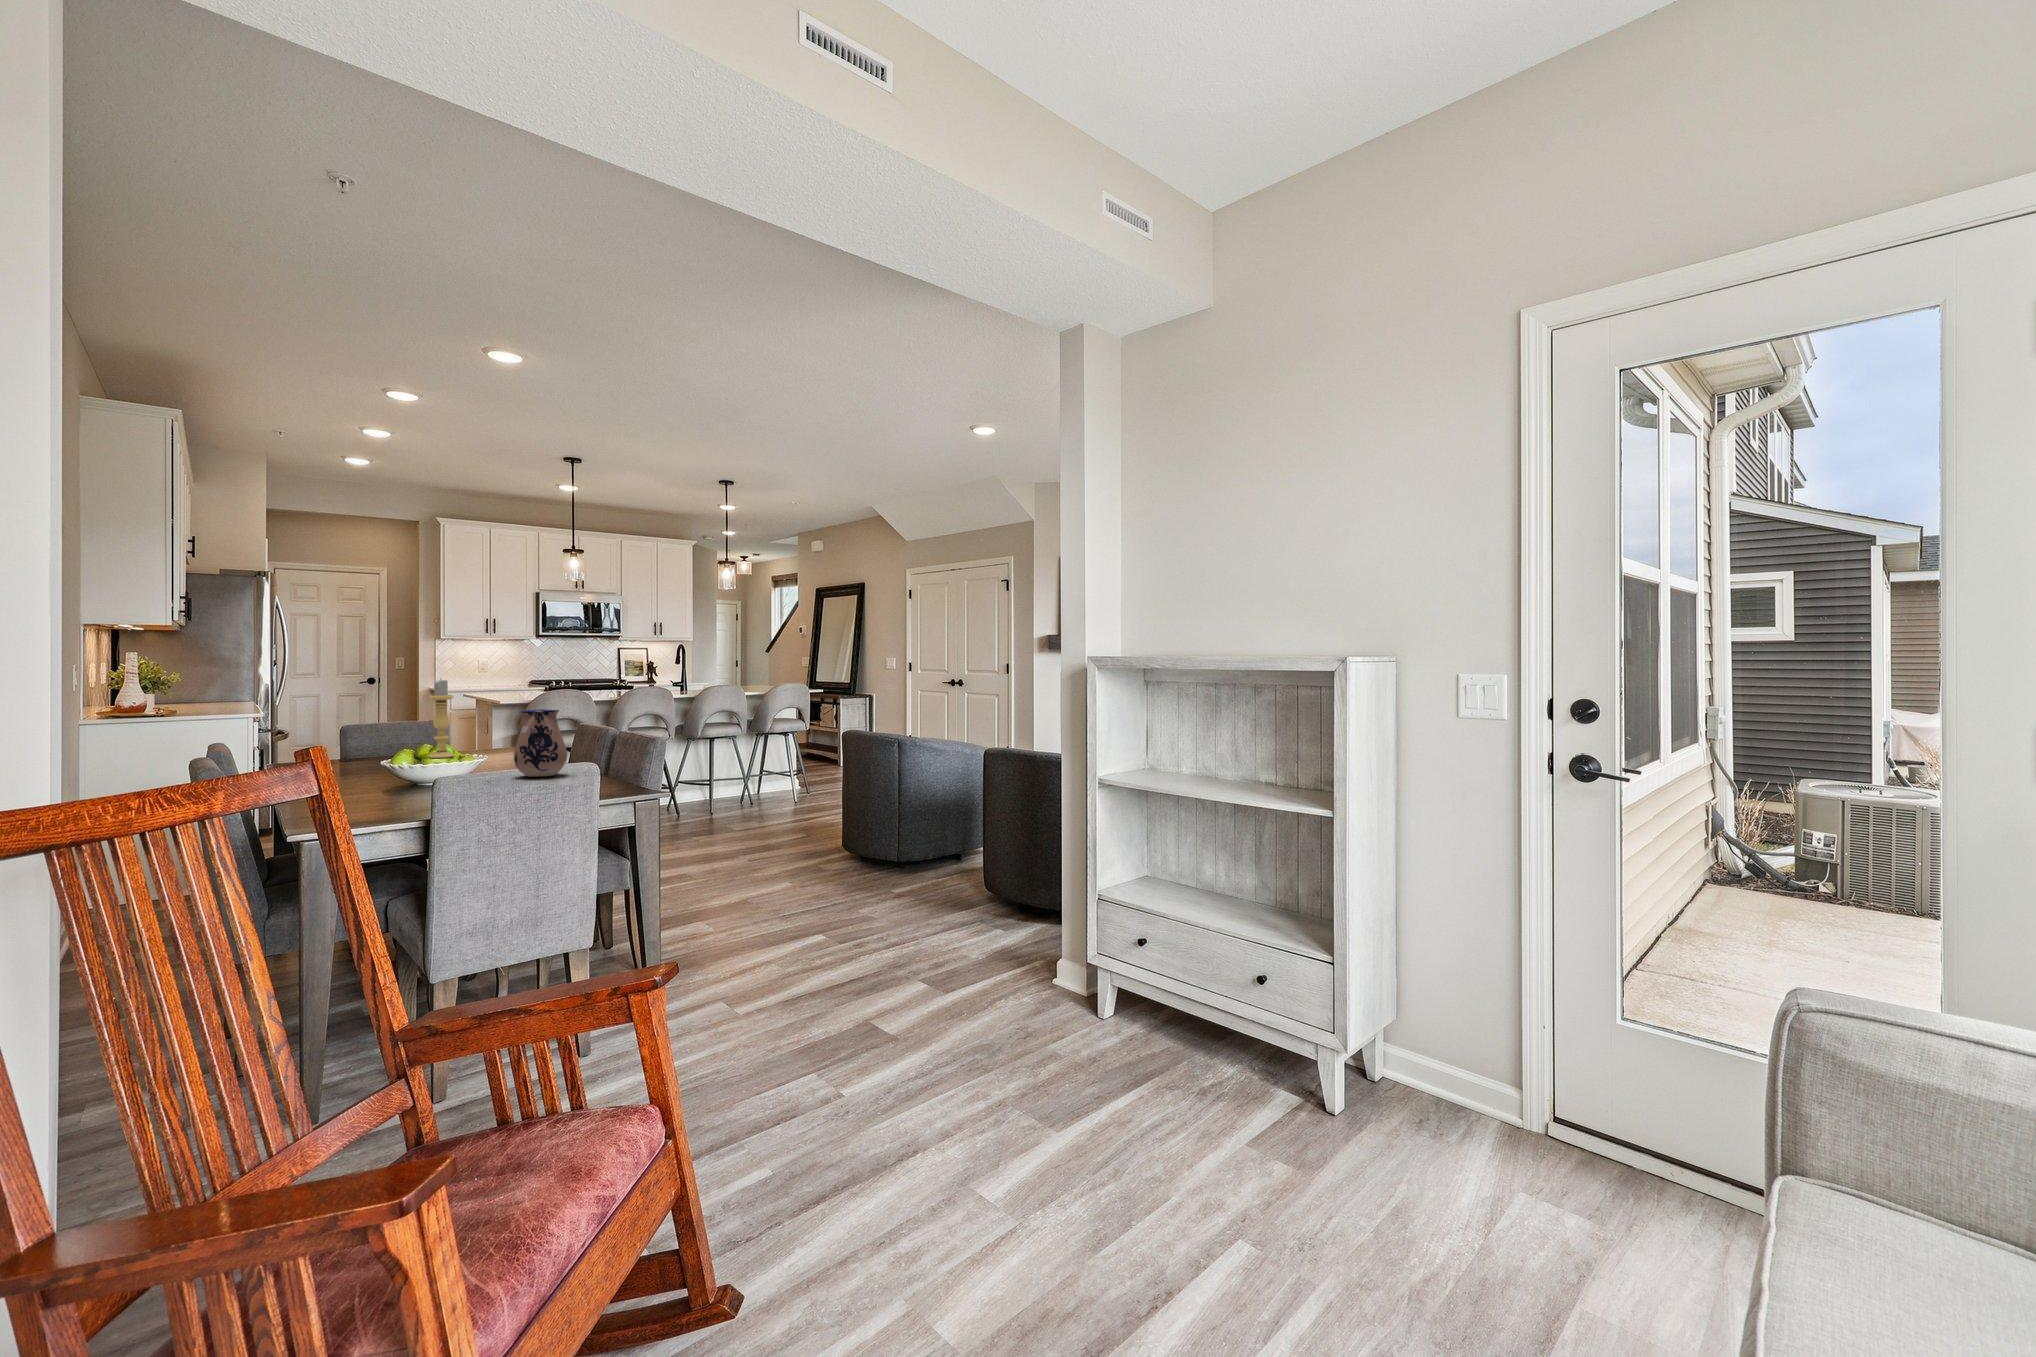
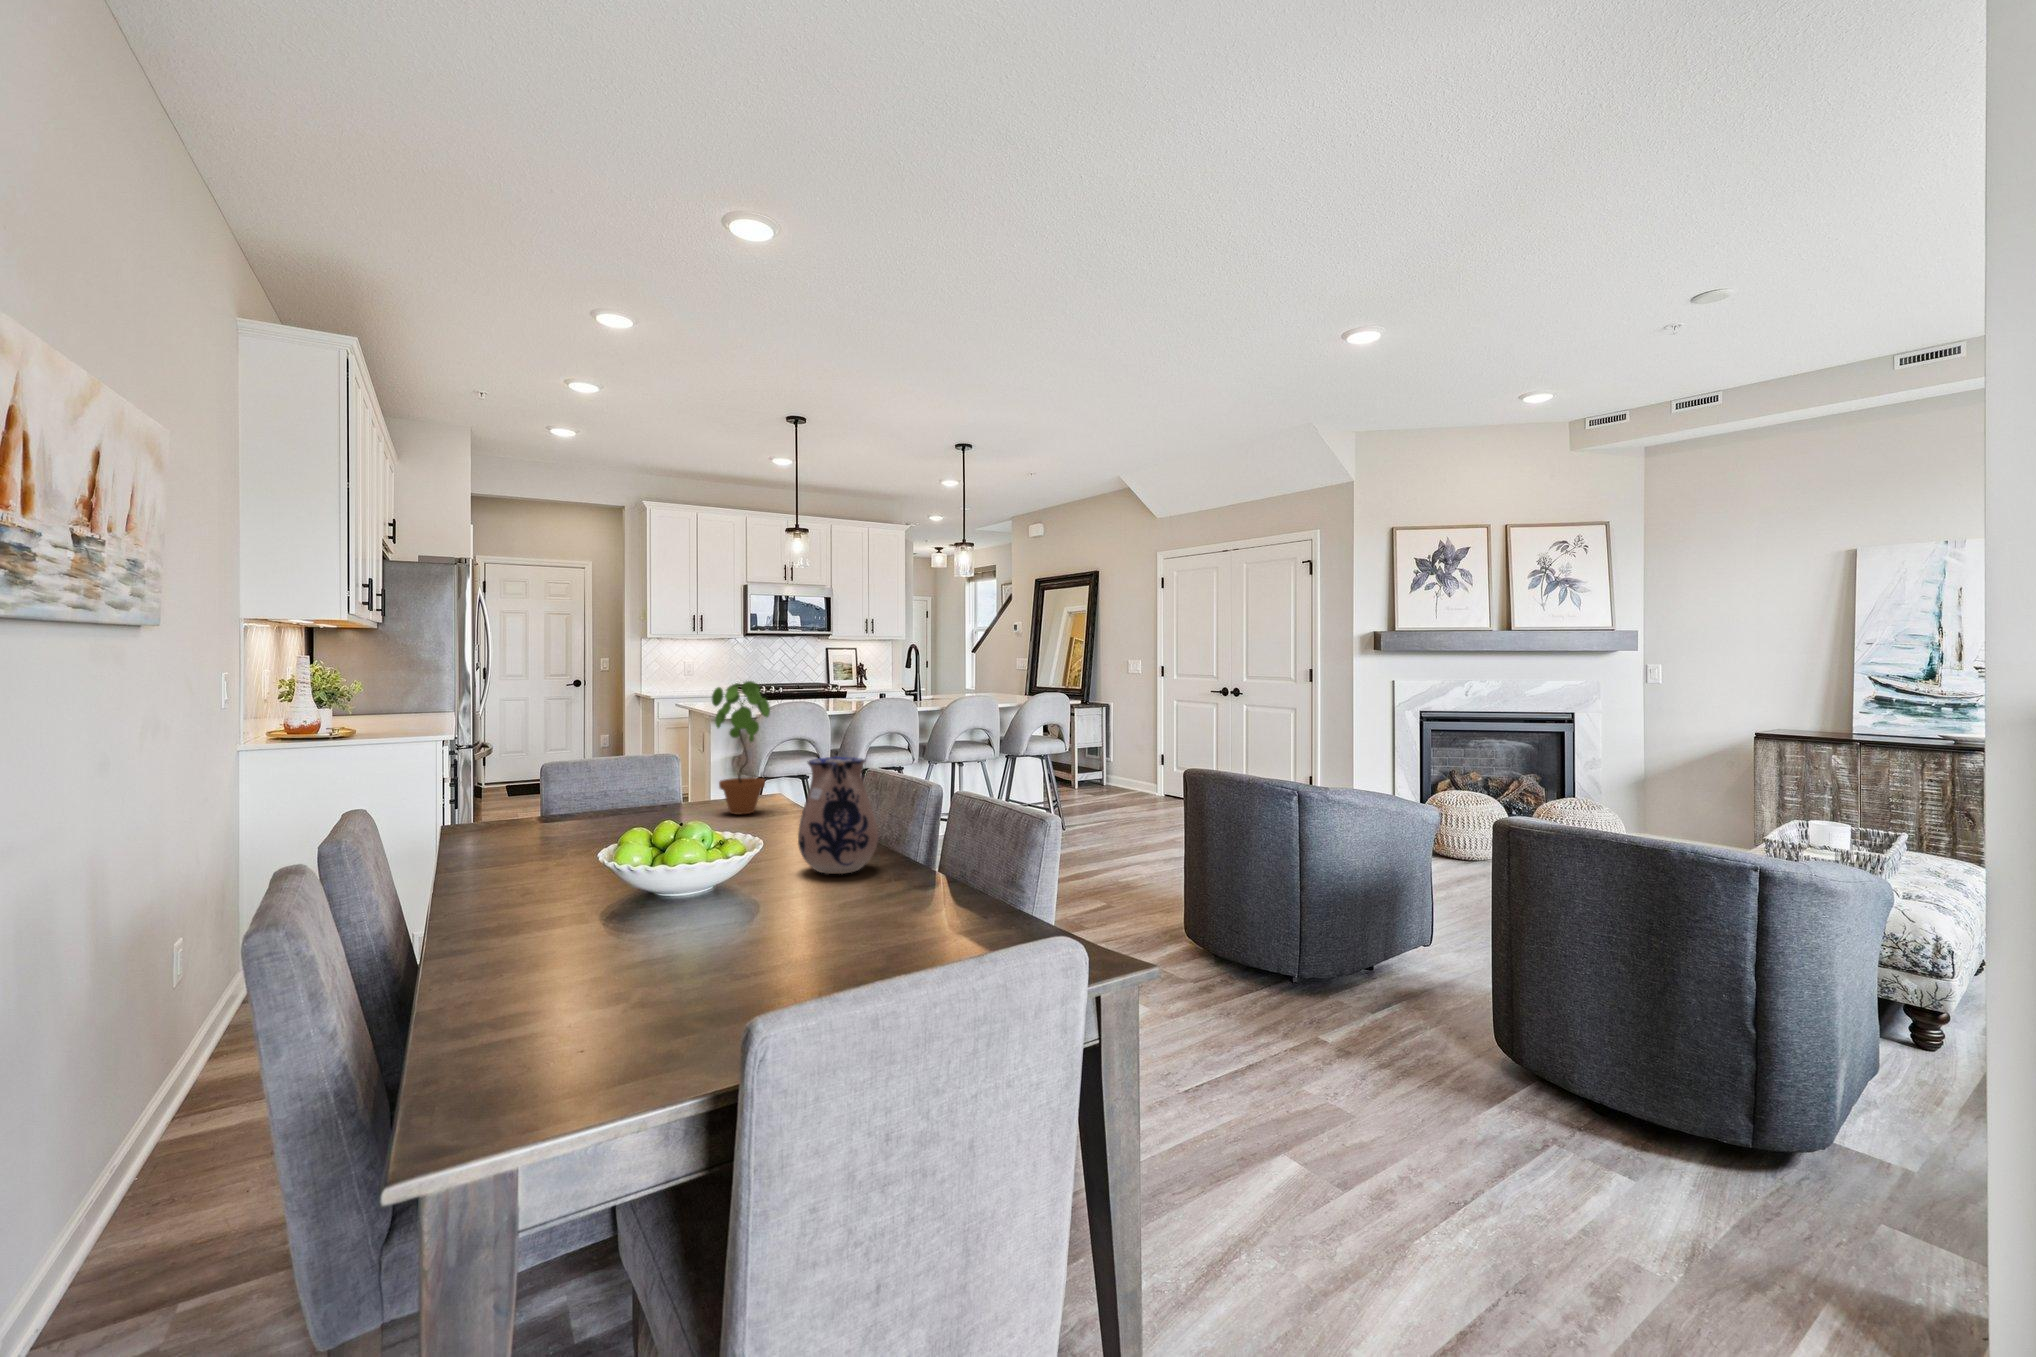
potted plant: none [471,668,515,757] -> present [712,681,770,815]
candle holder: present [429,679,454,758] -> none [654,697,688,814]

